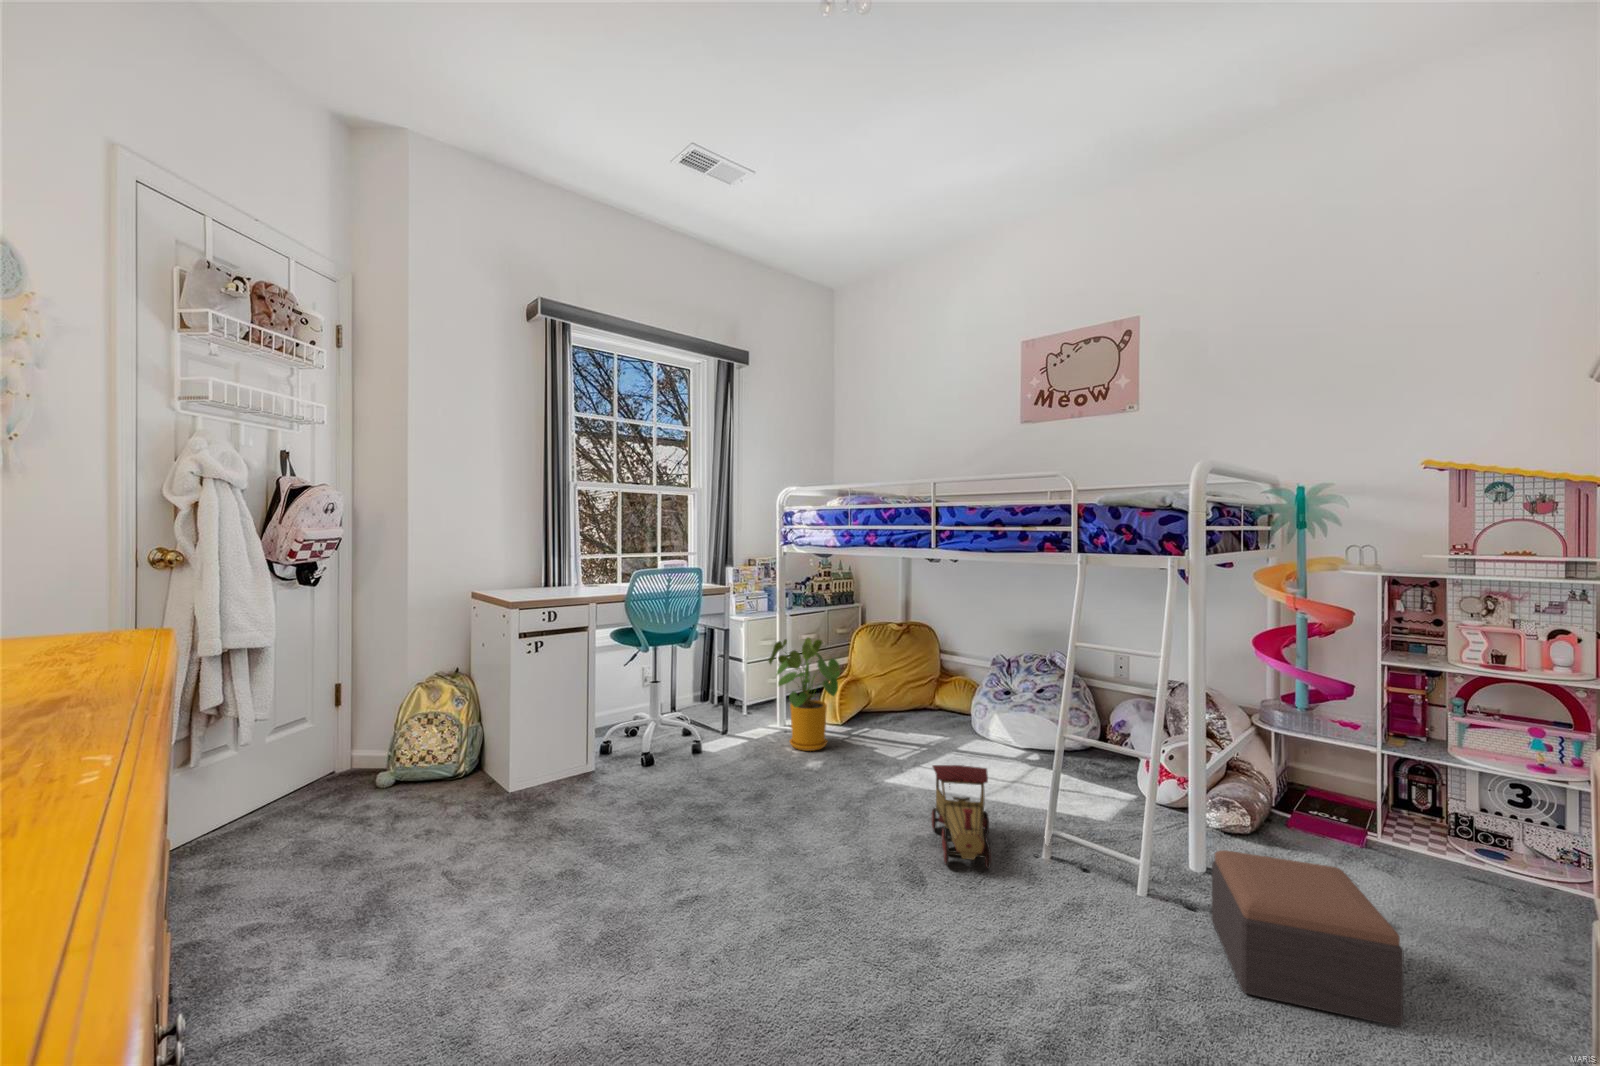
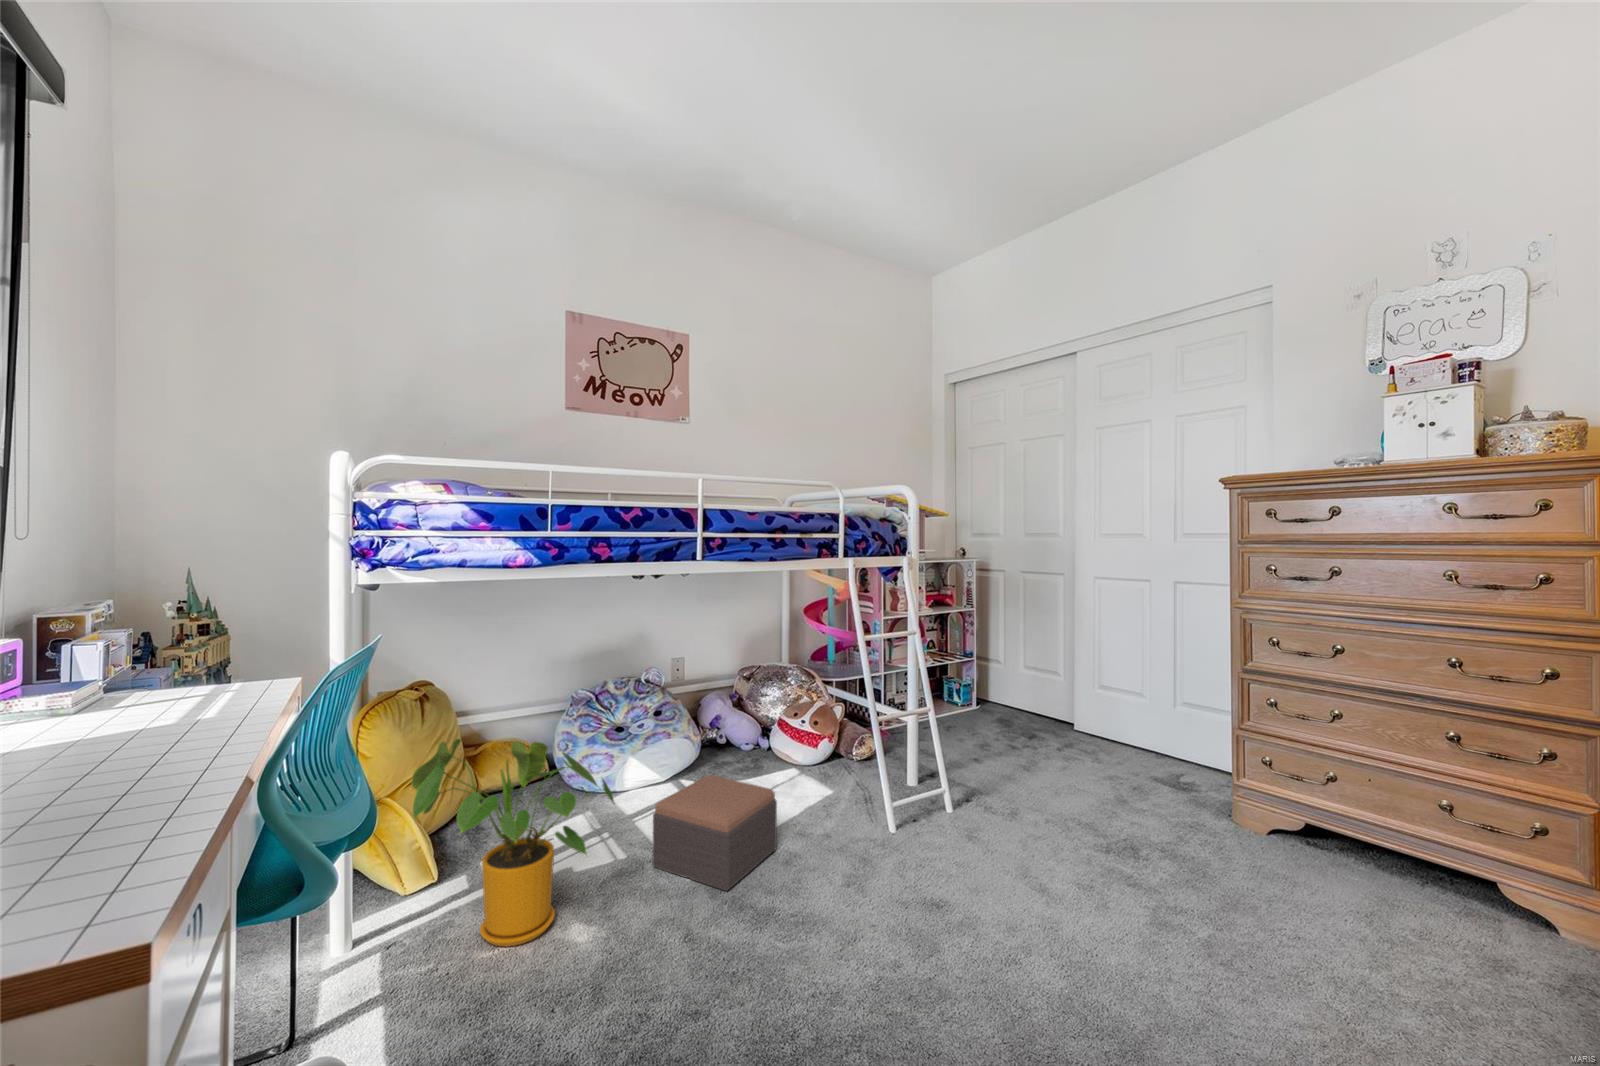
toy train: present [931,765,991,869] -> none [830,782,941,880]
footstool: present [1212,850,1403,1027] -> present [653,775,777,891]

